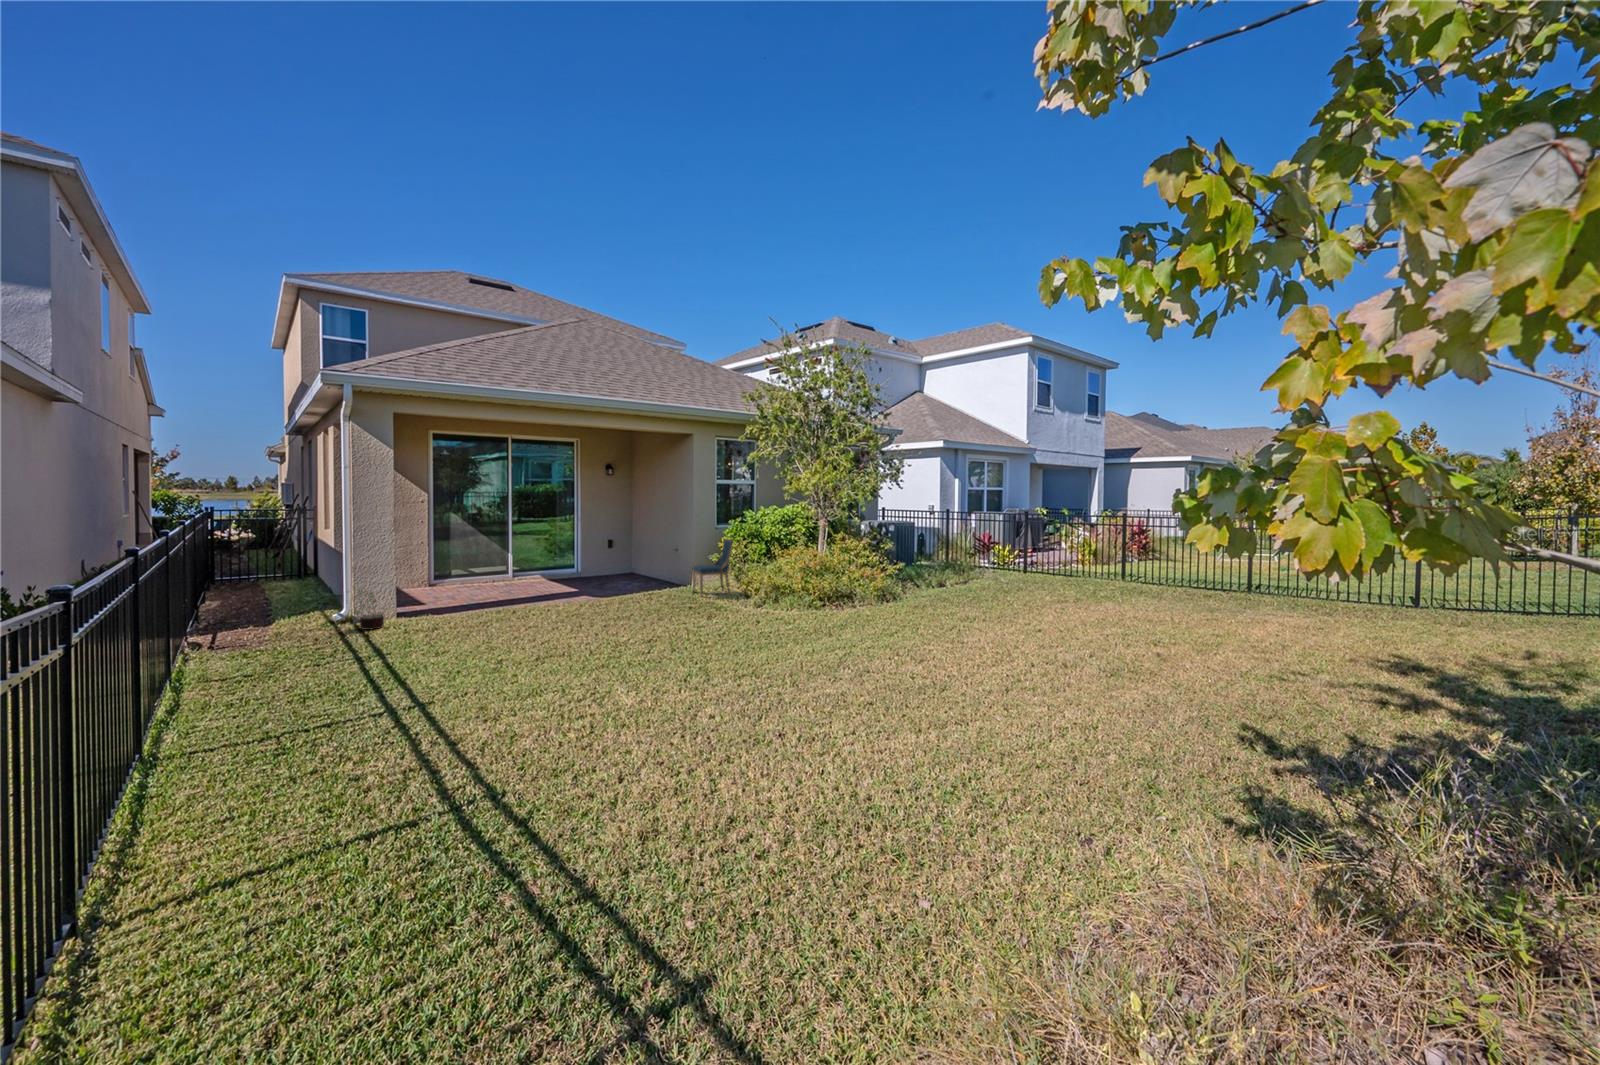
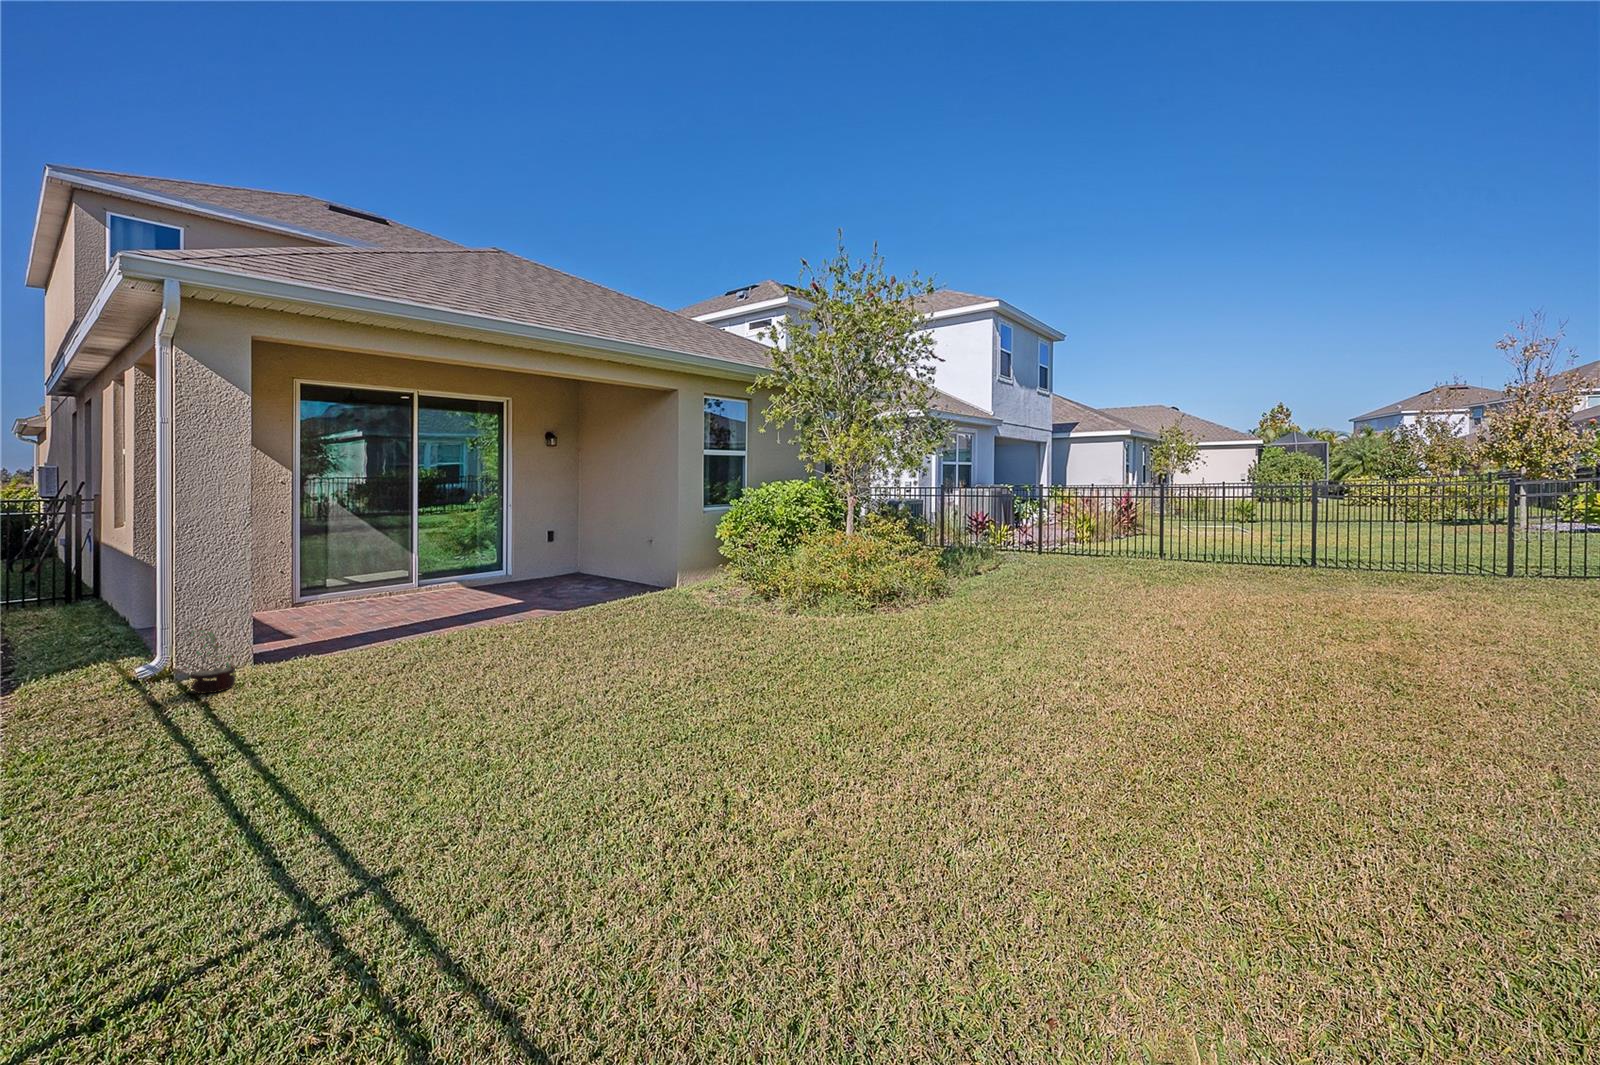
chair: present [692,539,733,596] -> none [682,527,739,606]

